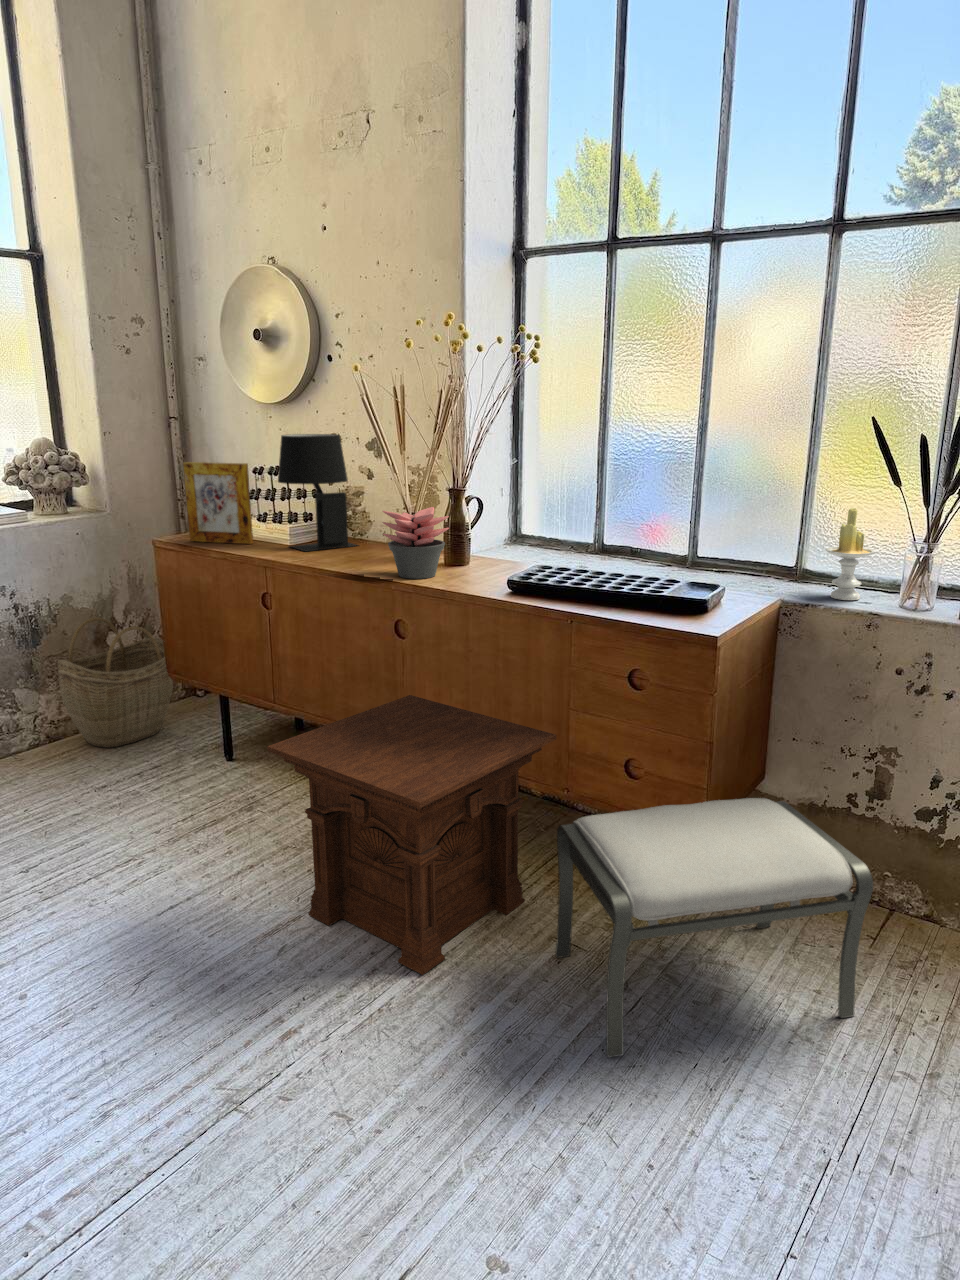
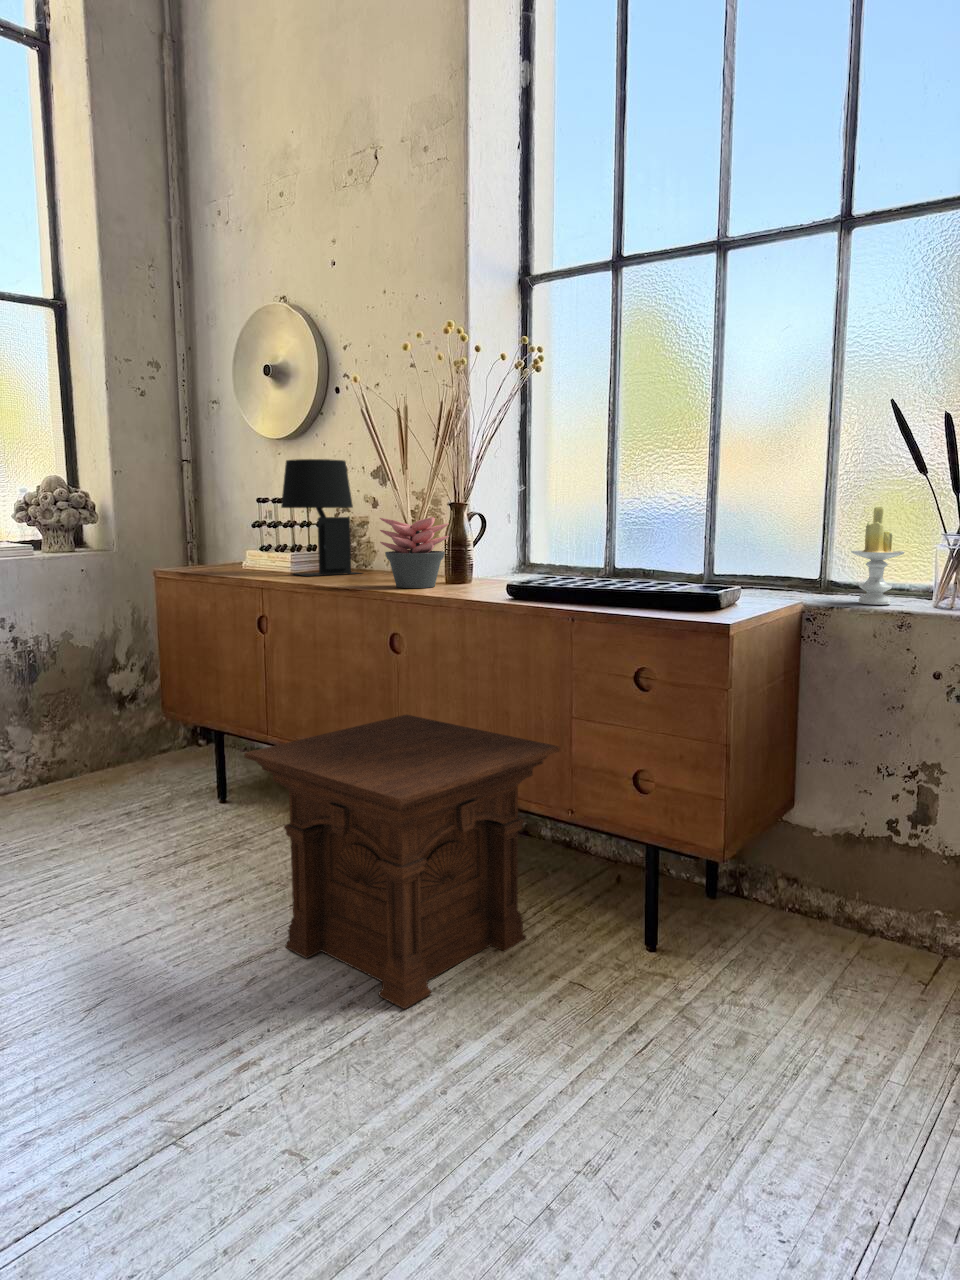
picture frame: present [183,462,253,544] -> none [188,491,255,573]
woven basket: present [58,618,173,748] -> none [53,656,172,790]
ottoman: present [556,798,873,1058] -> none [556,813,918,1100]

